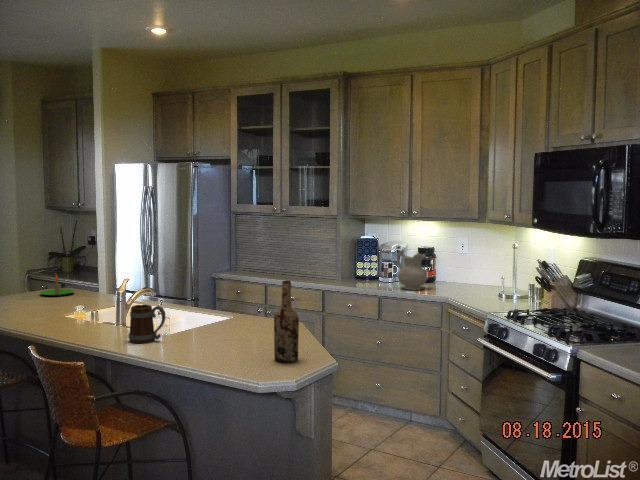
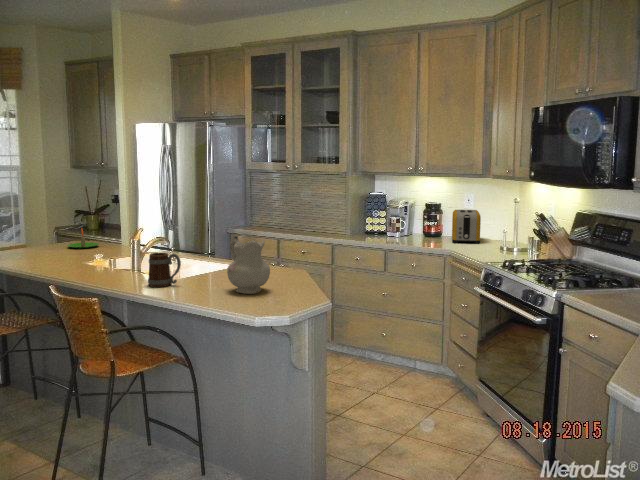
ceramic pitcher: present [397,251,427,290] -> present [227,235,270,294]
toaster: none [446,255,476,290] -> present [452,210,481,244]
wine bottle: present [274,281,299,362] -> none [278,229,300,303]

